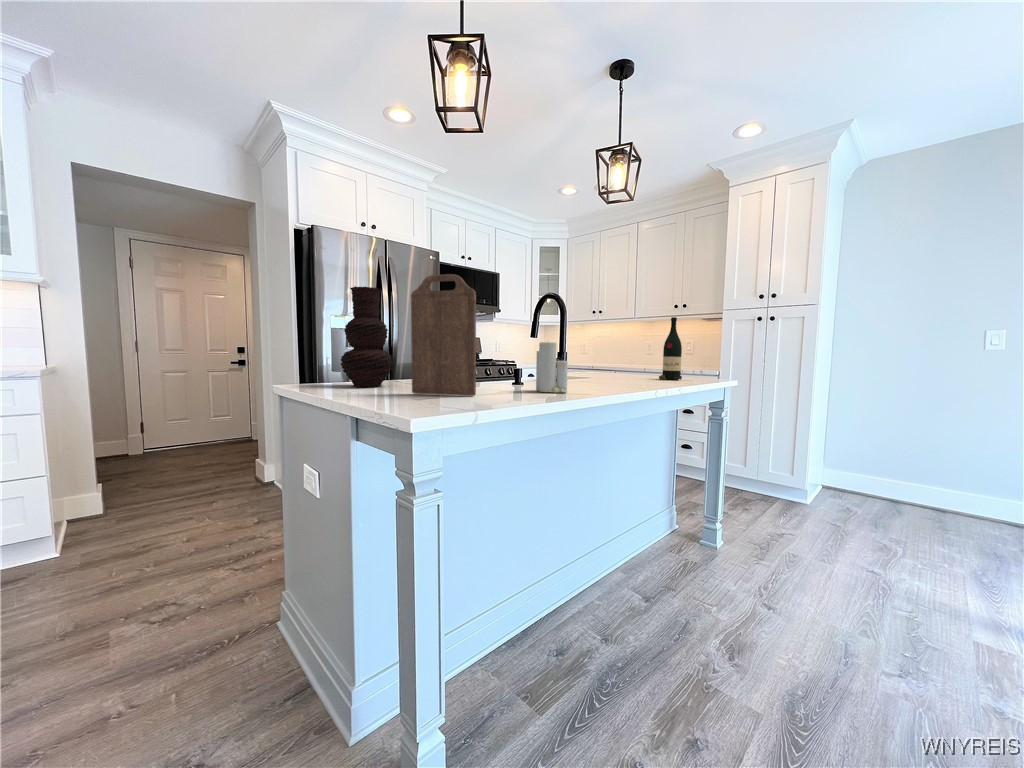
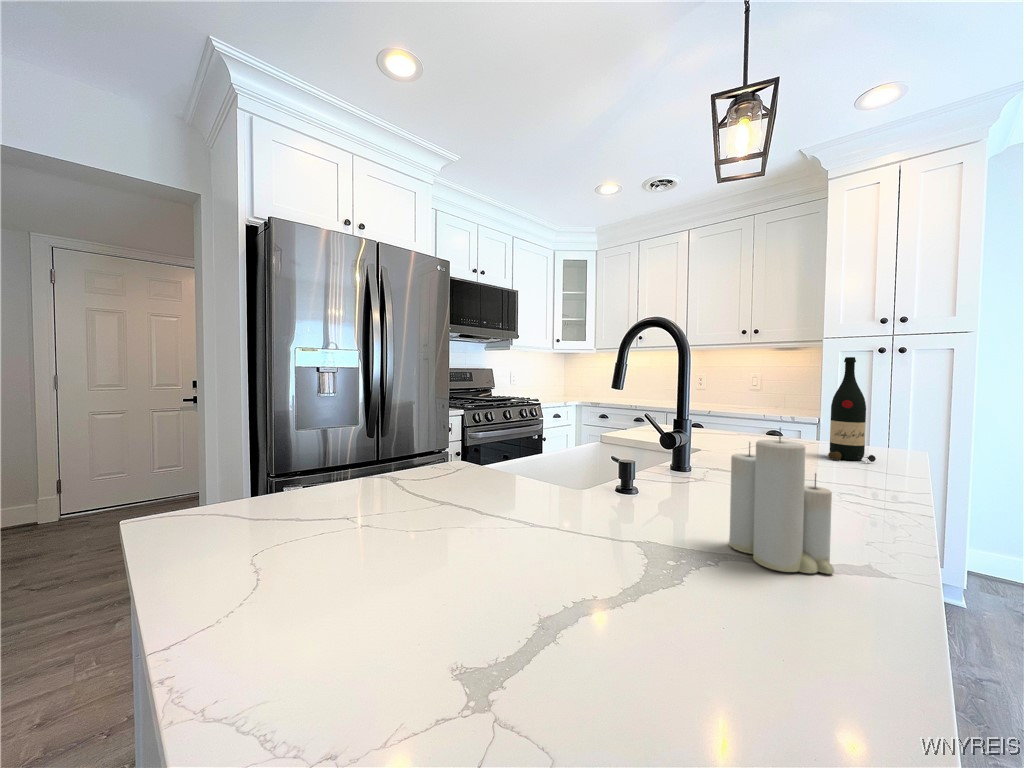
cutting board: present [411,274,476,396] -> none [451,270,654,634]
vase: present [341,287,393,387] -> none [275,306,393,530]

